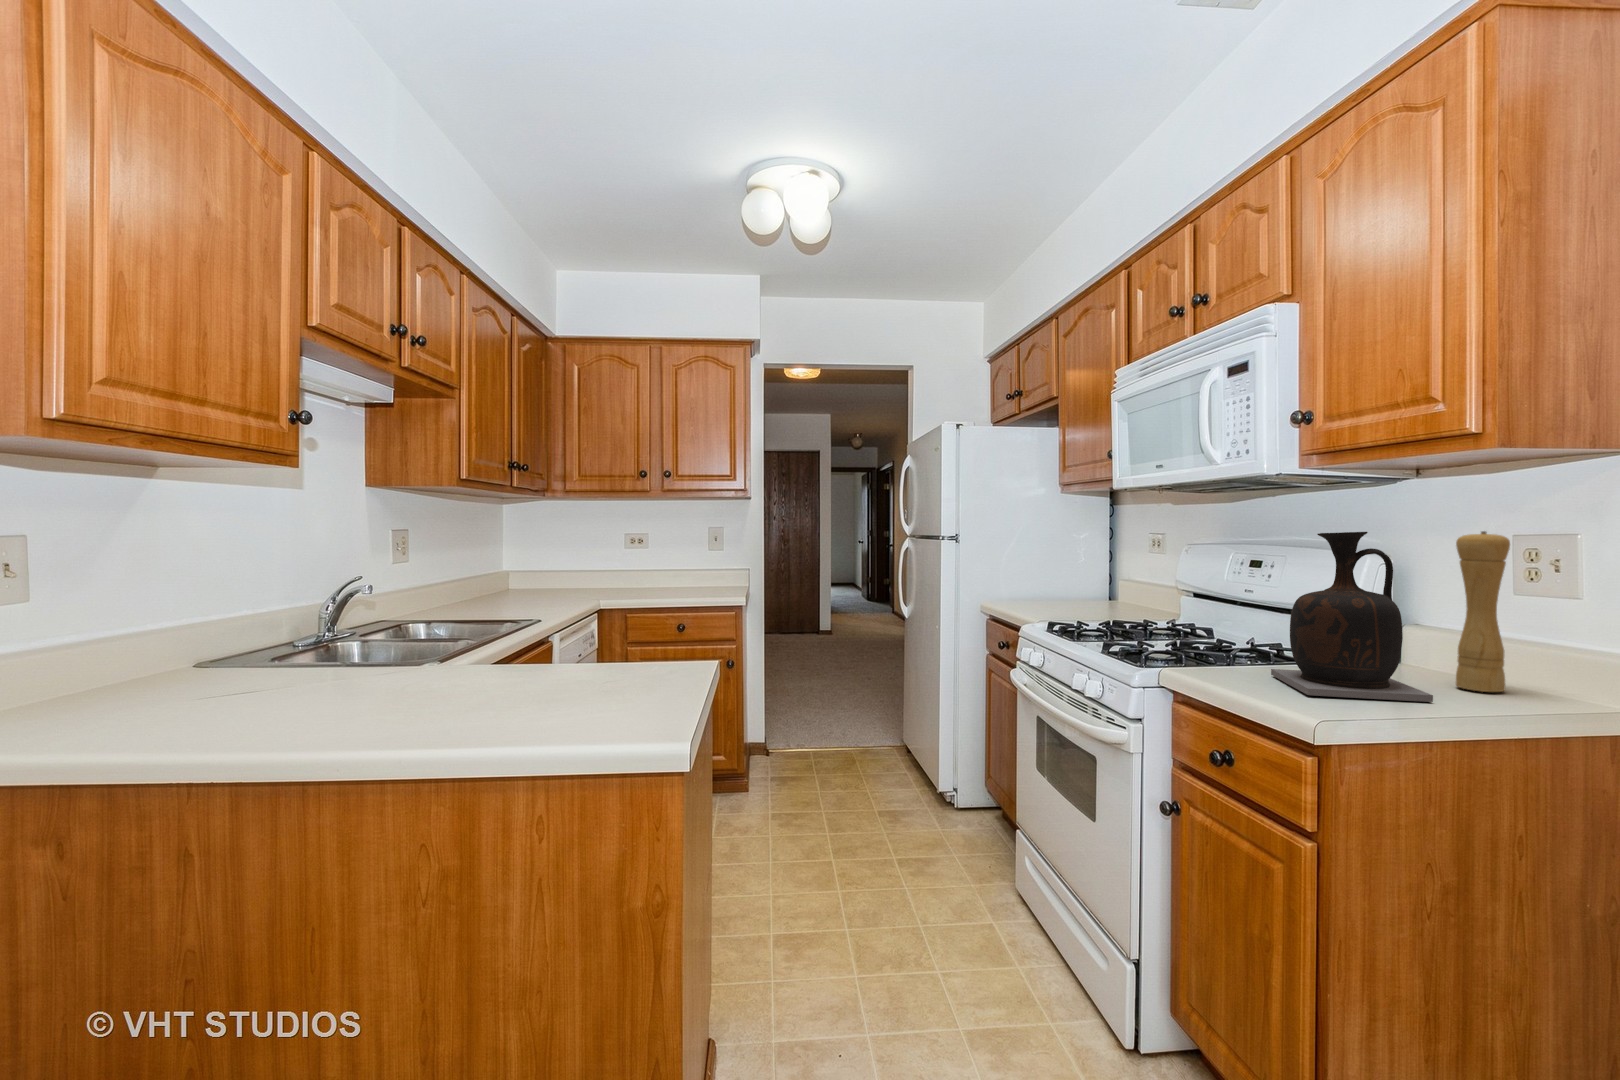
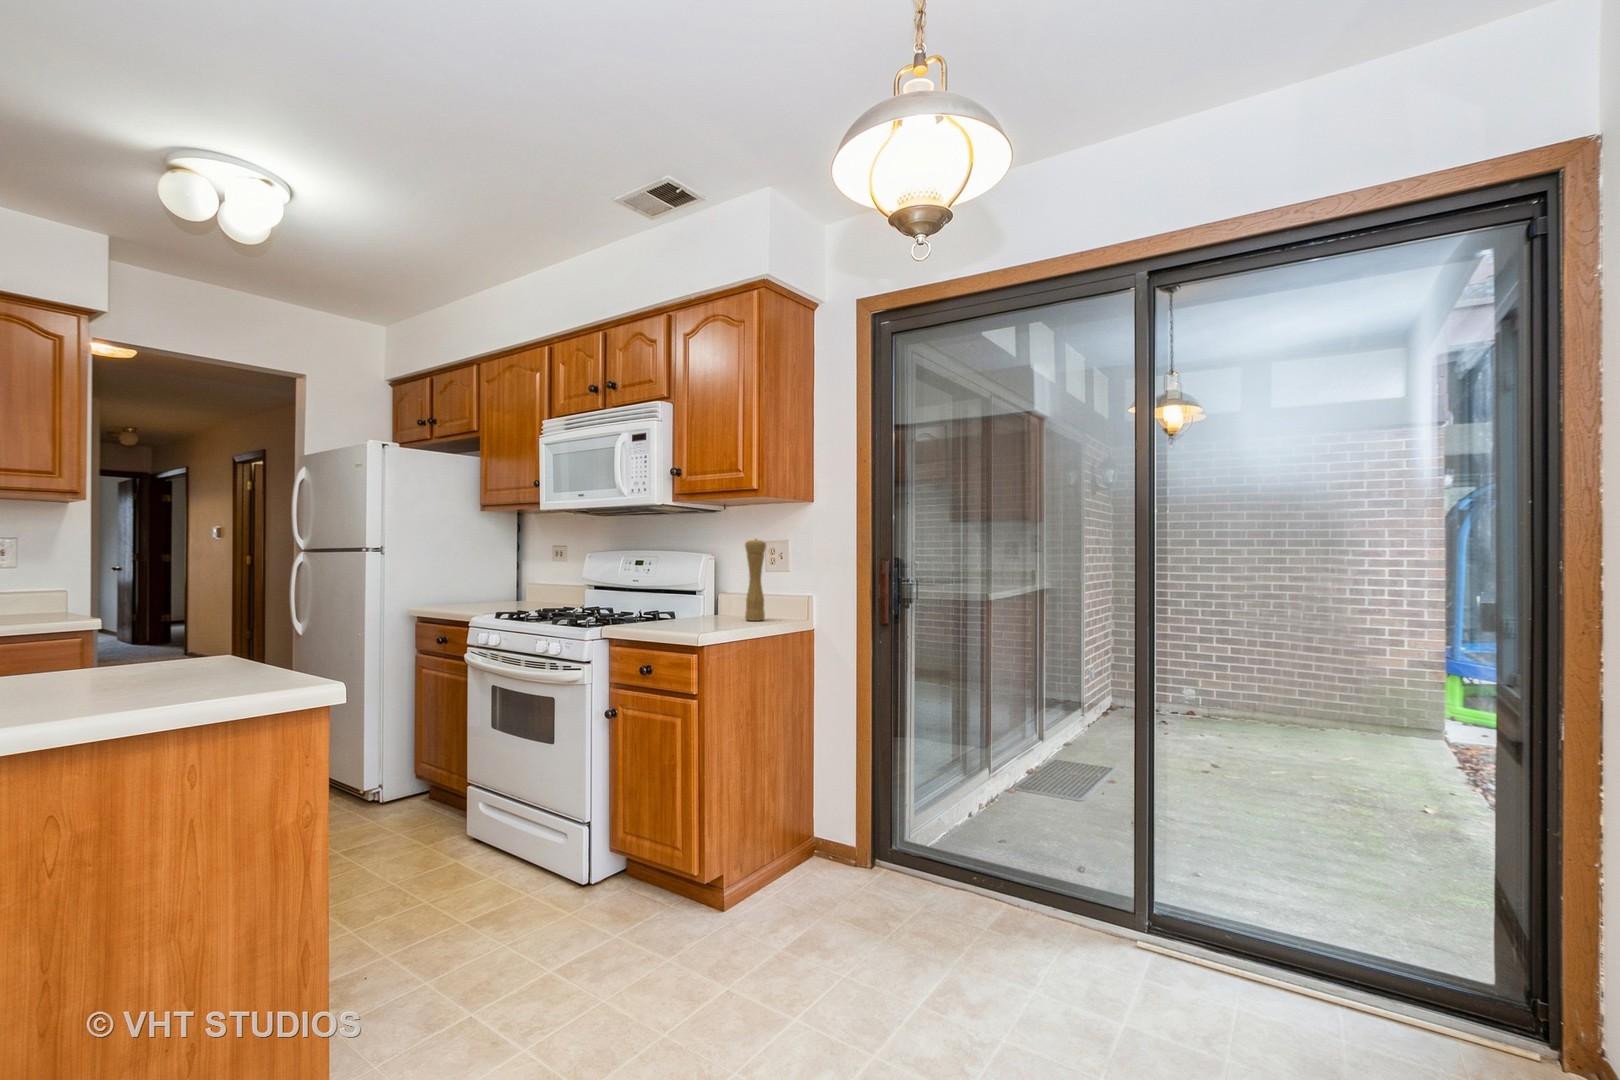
vase: present [1271,532,1433,702] -> none [663,537,740,627]

